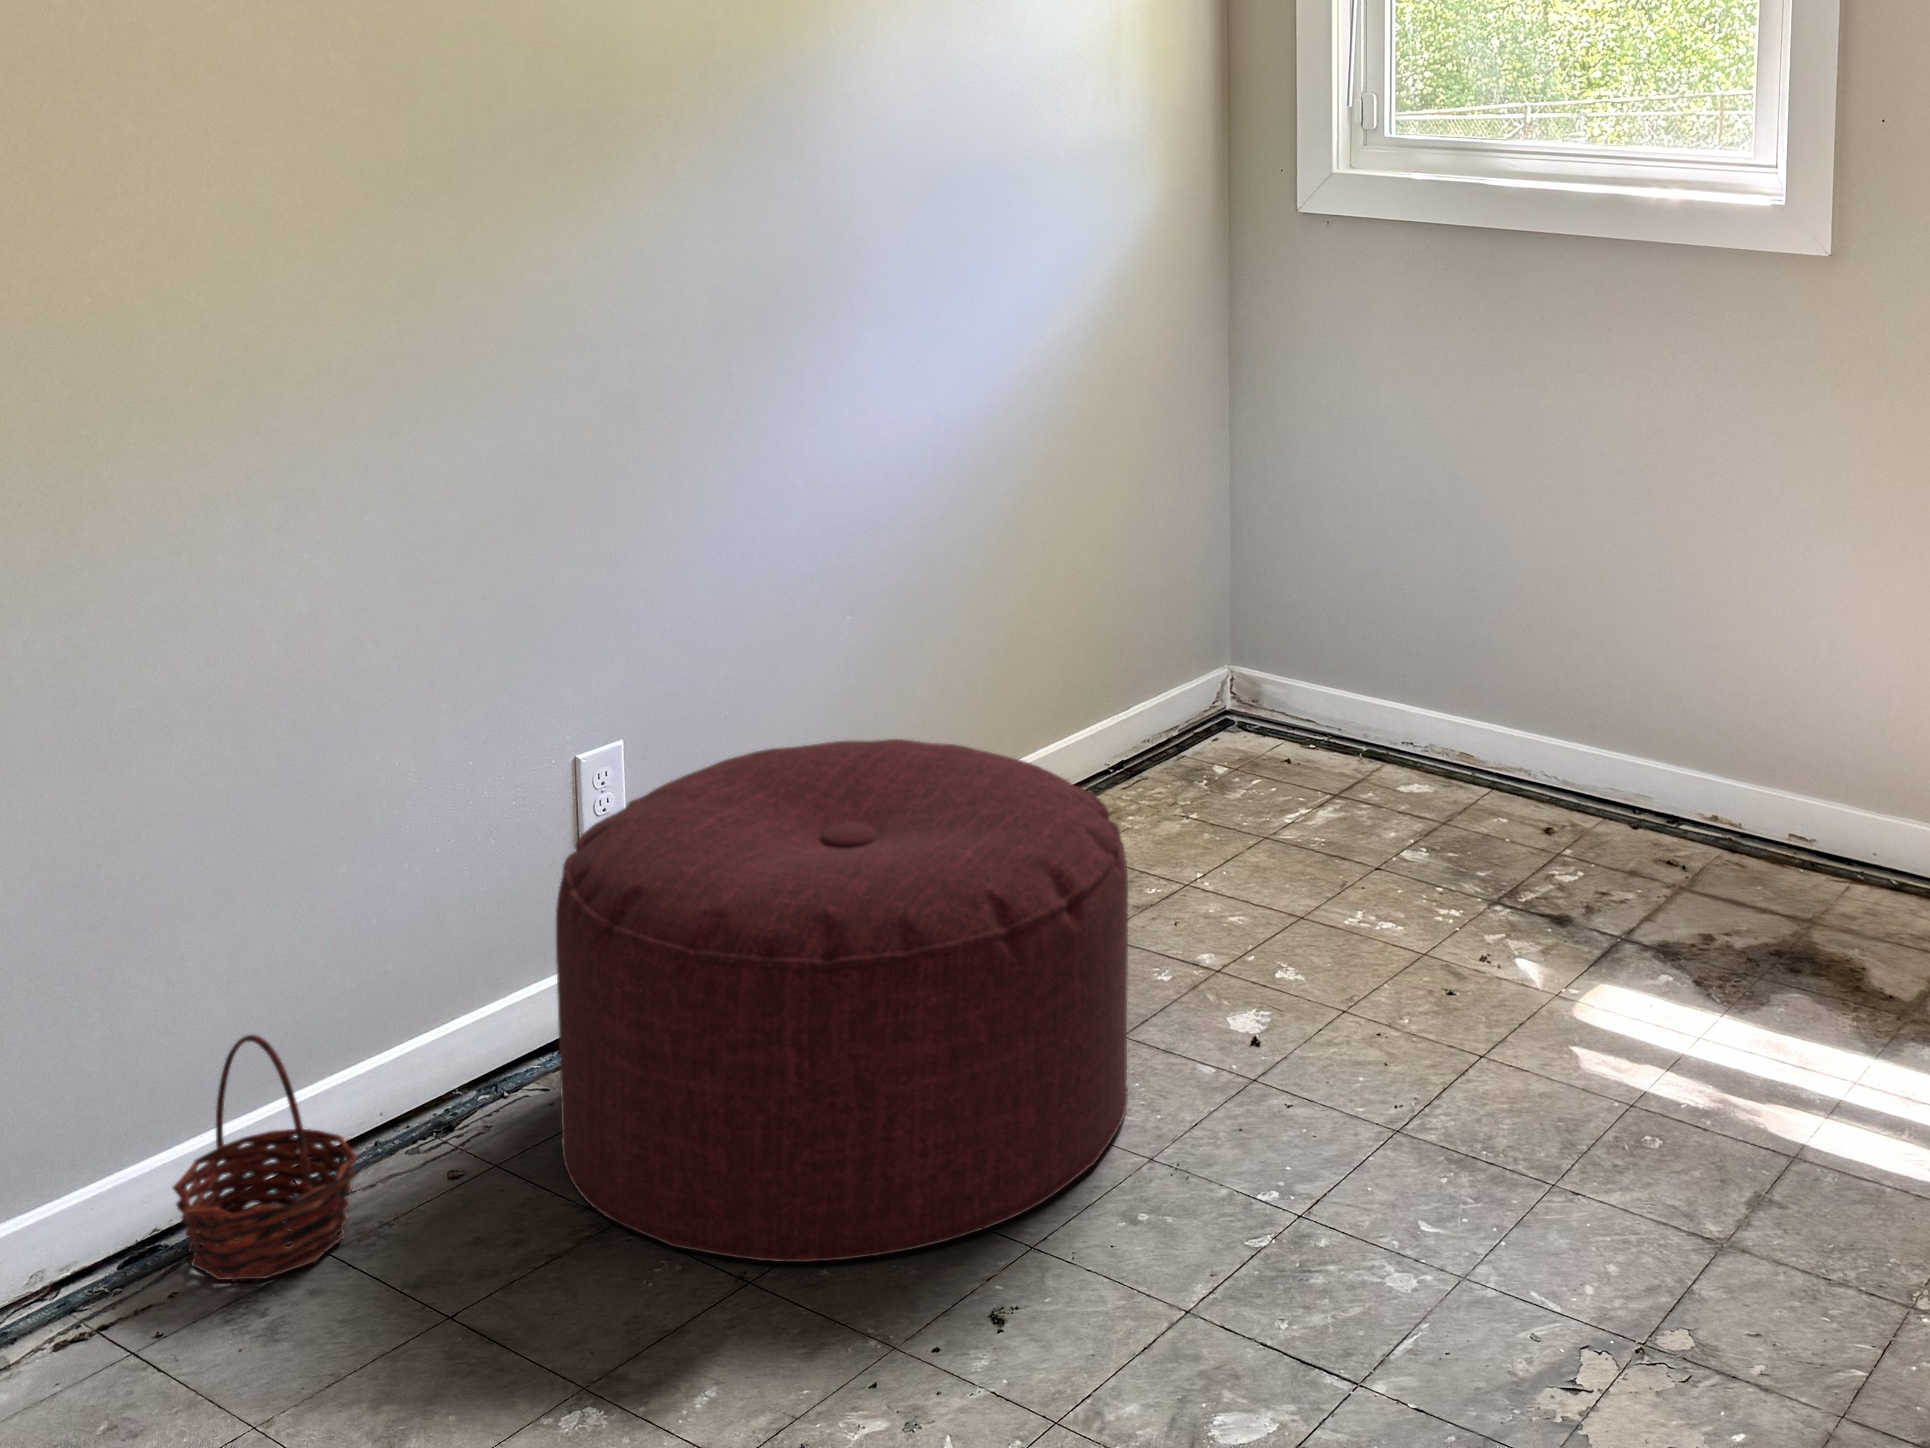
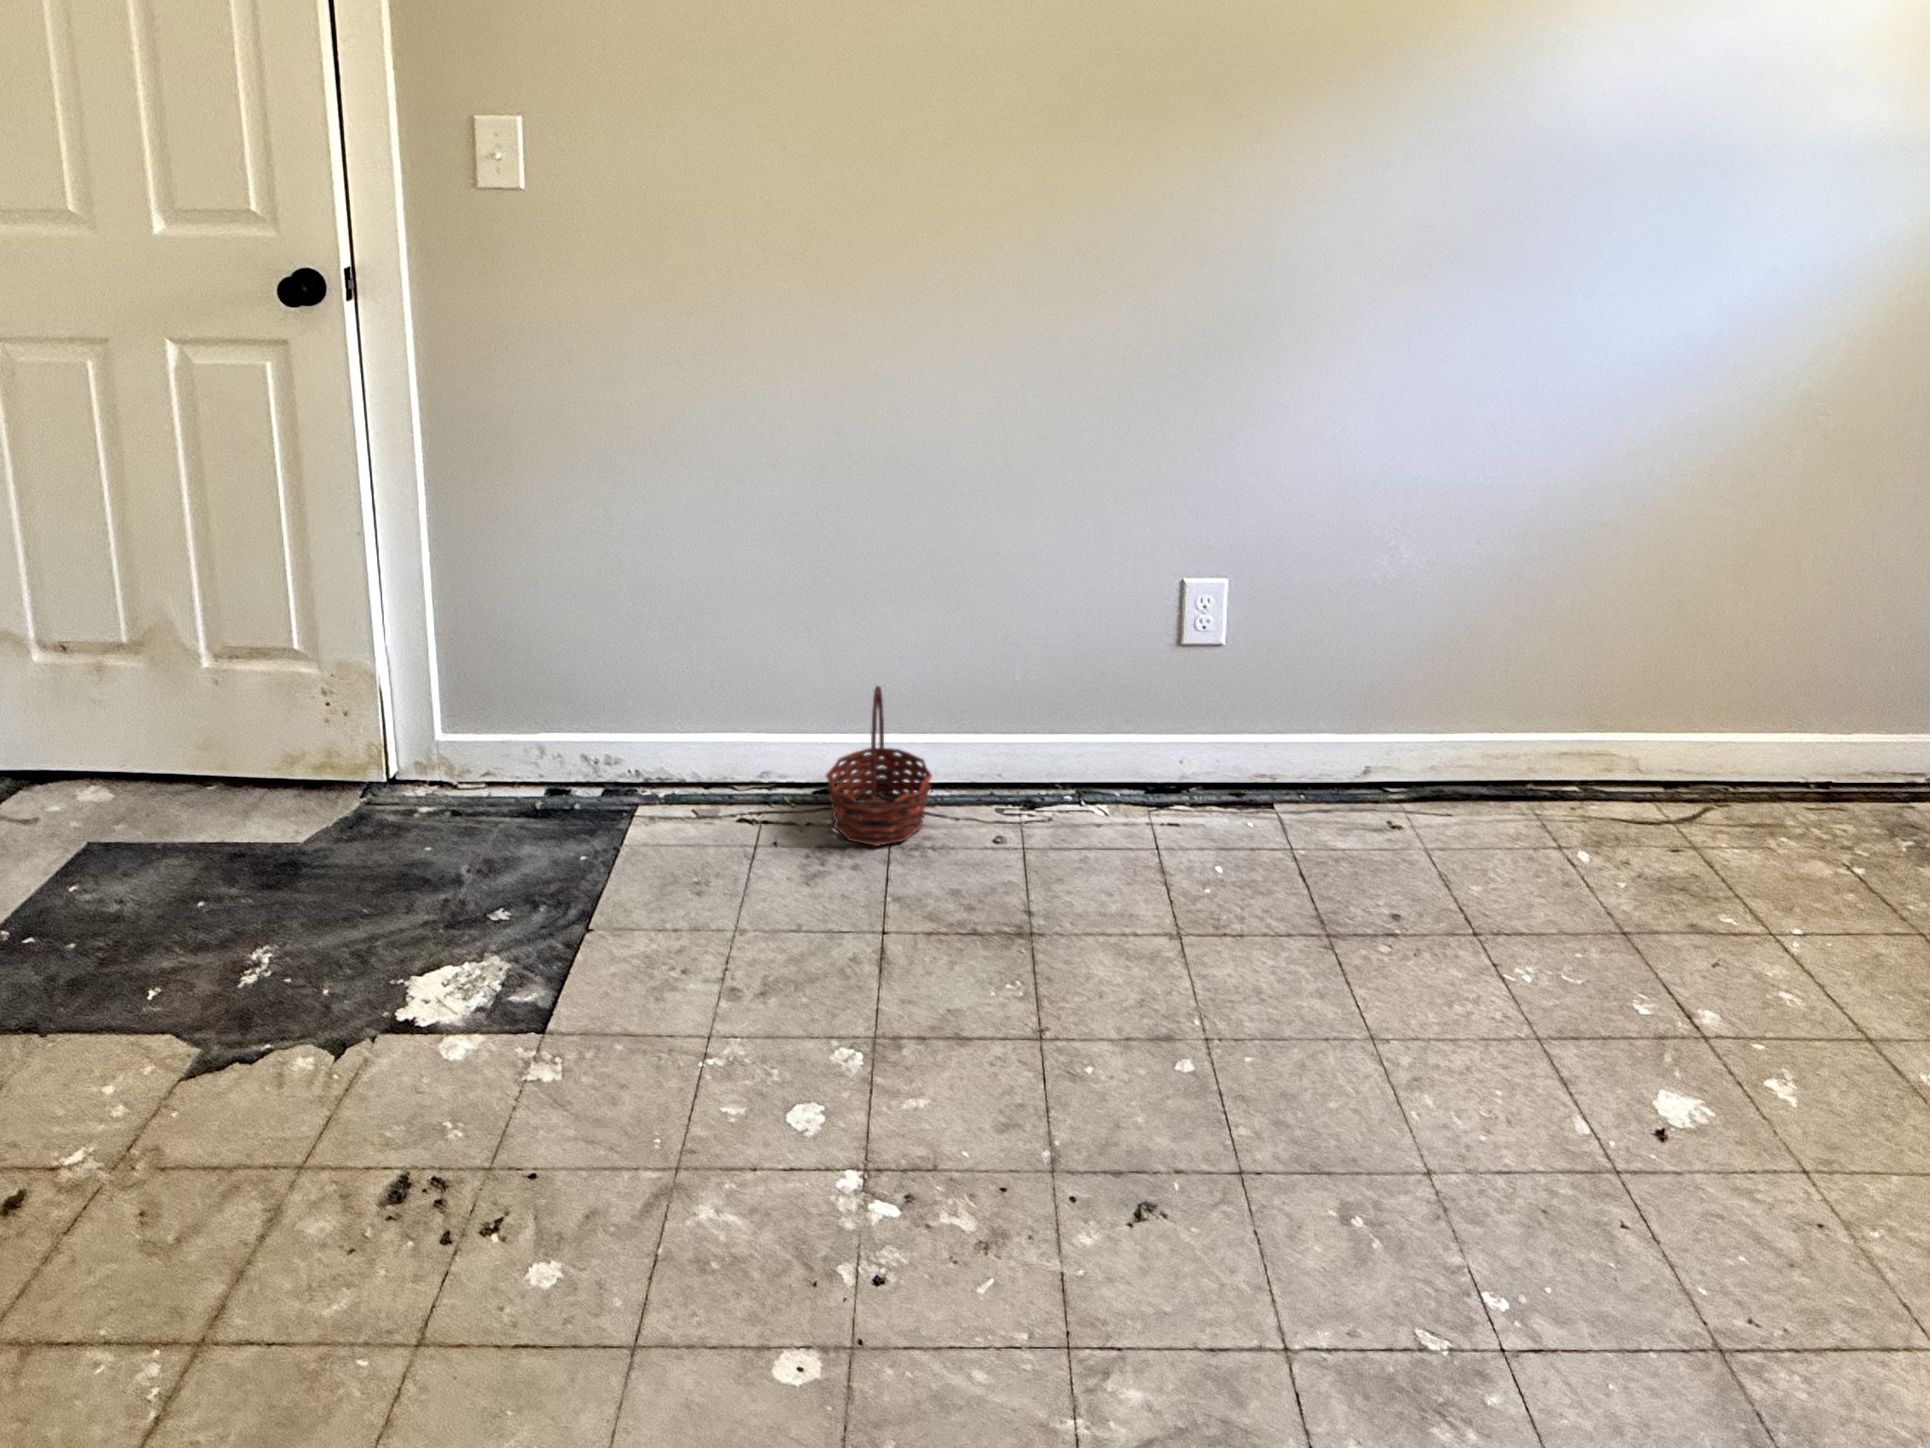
ottoman: present [556,739,1128,1262] -> none [1023,630,1524,1138]

